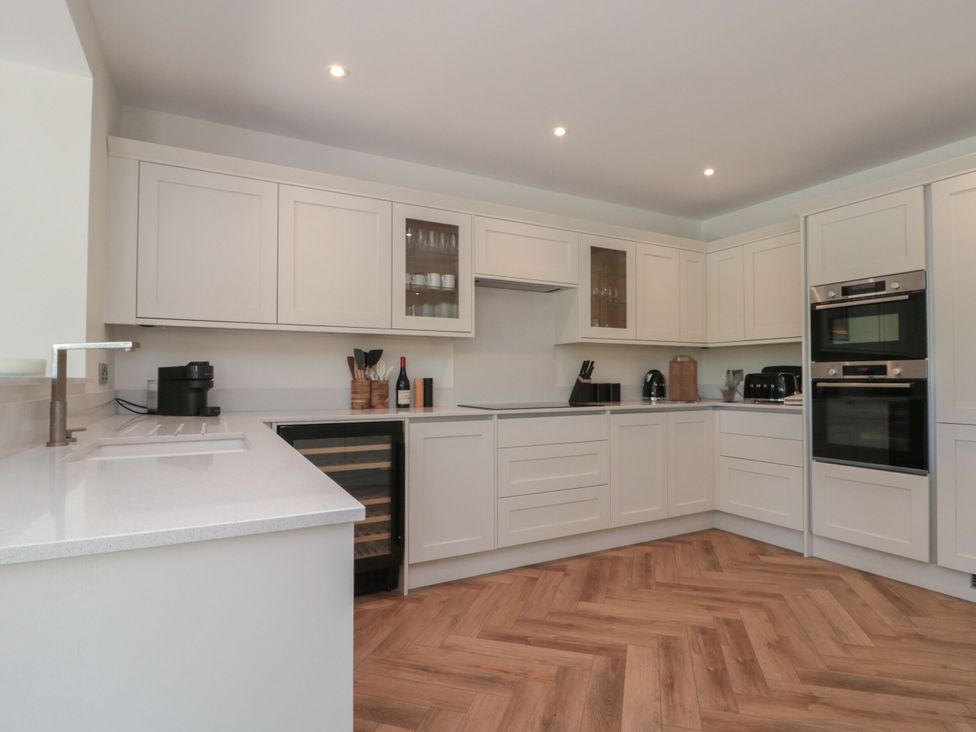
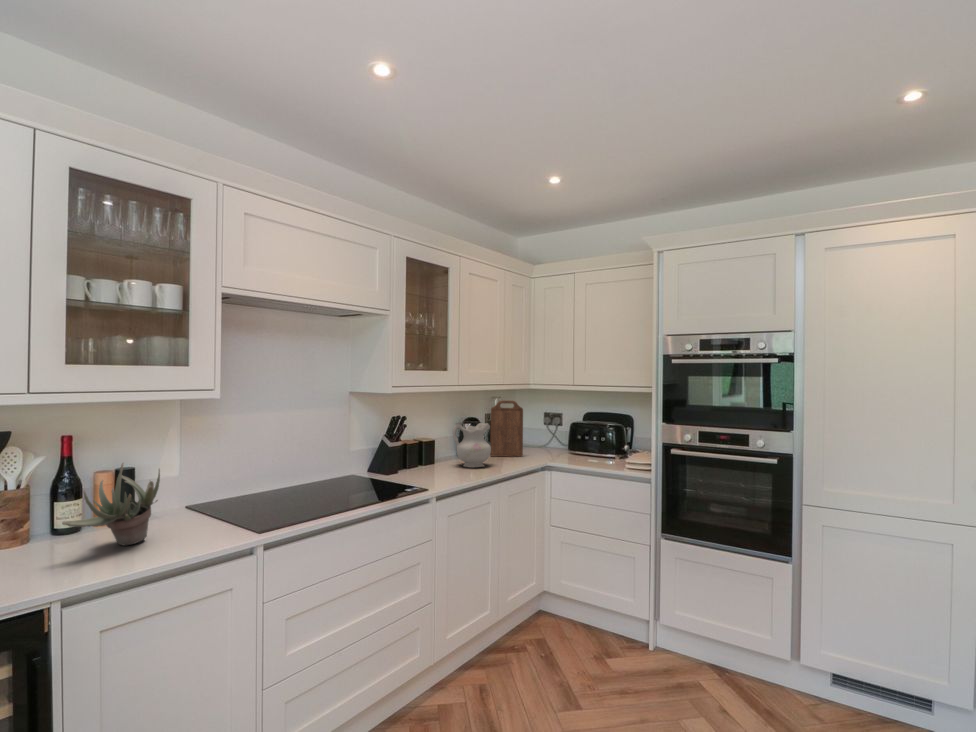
ceramic pitcher: none [632,368,664,403] -> present [453,422,491,468]
succulent plant: present [719,369,742,401] -> present [62,463,160,545]

